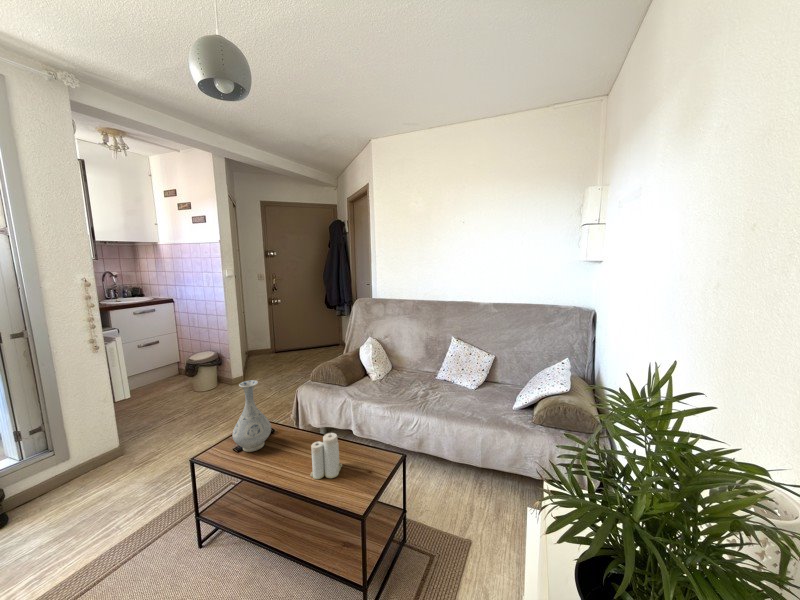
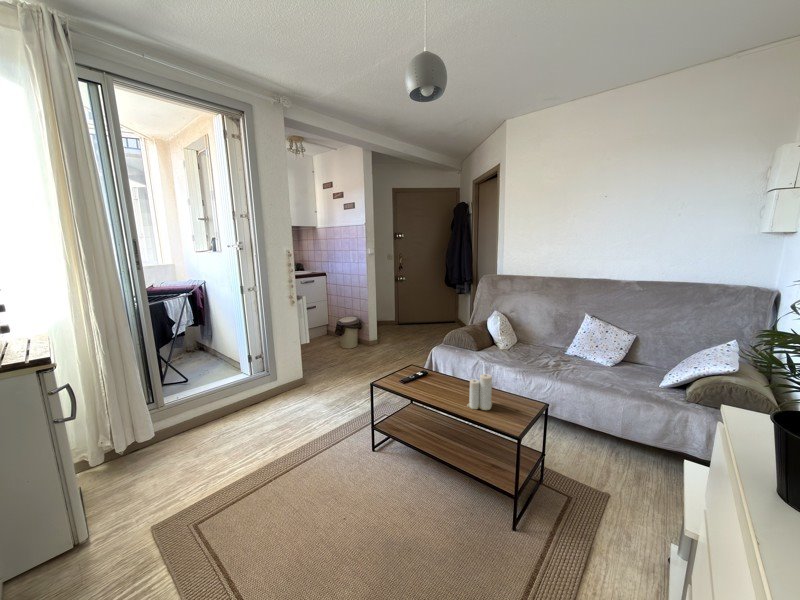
vase: present [232,380,271,452] -> none [400,329,429,384]

